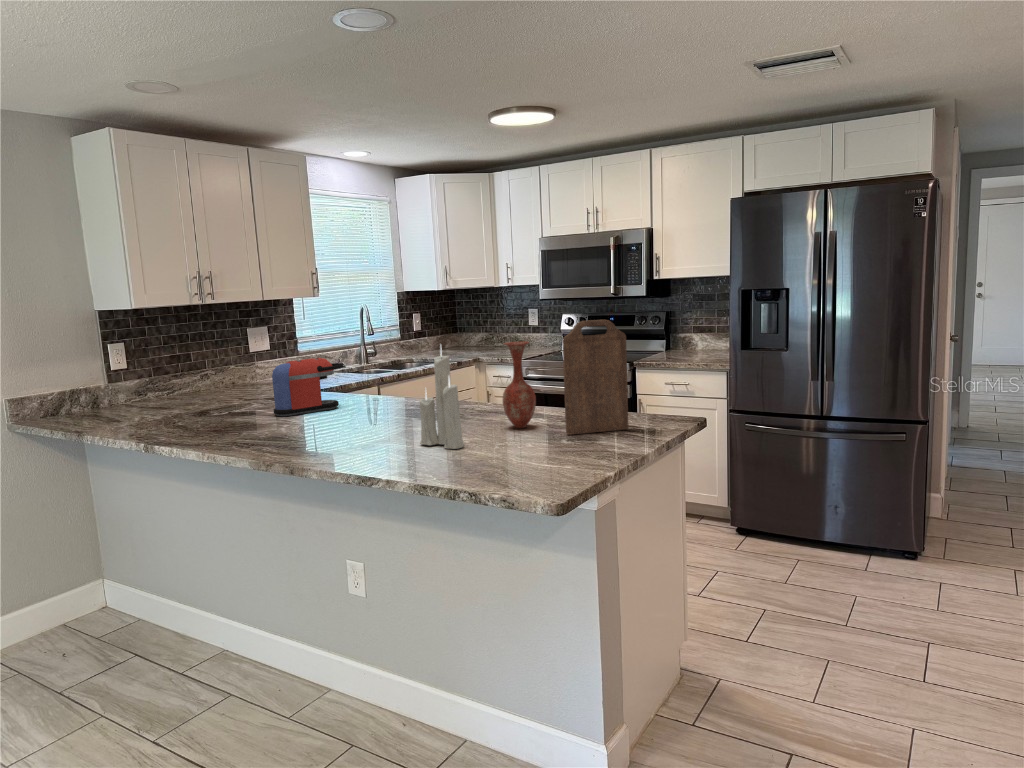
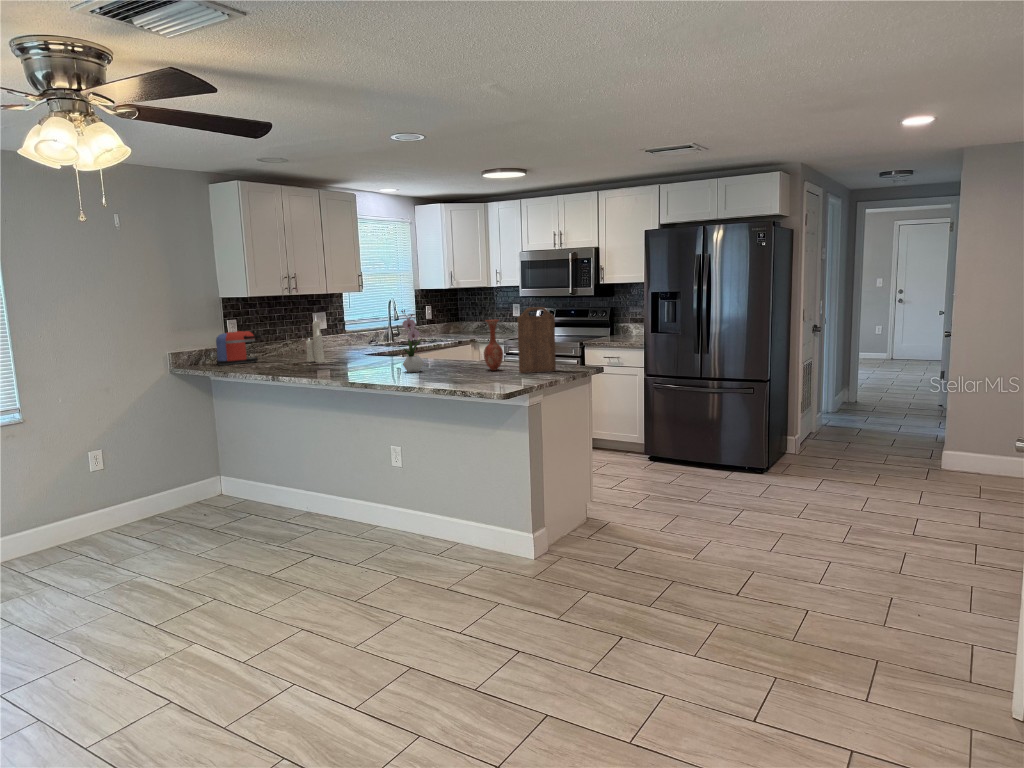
flower arrangement: none [360,328,402,434] -> present [401,310,424,372]
candle: present [420,351,464,449] -> present [306,320,325,363]
coffee maker: present [272,358,344,416] -> present [216,331,261,365]

